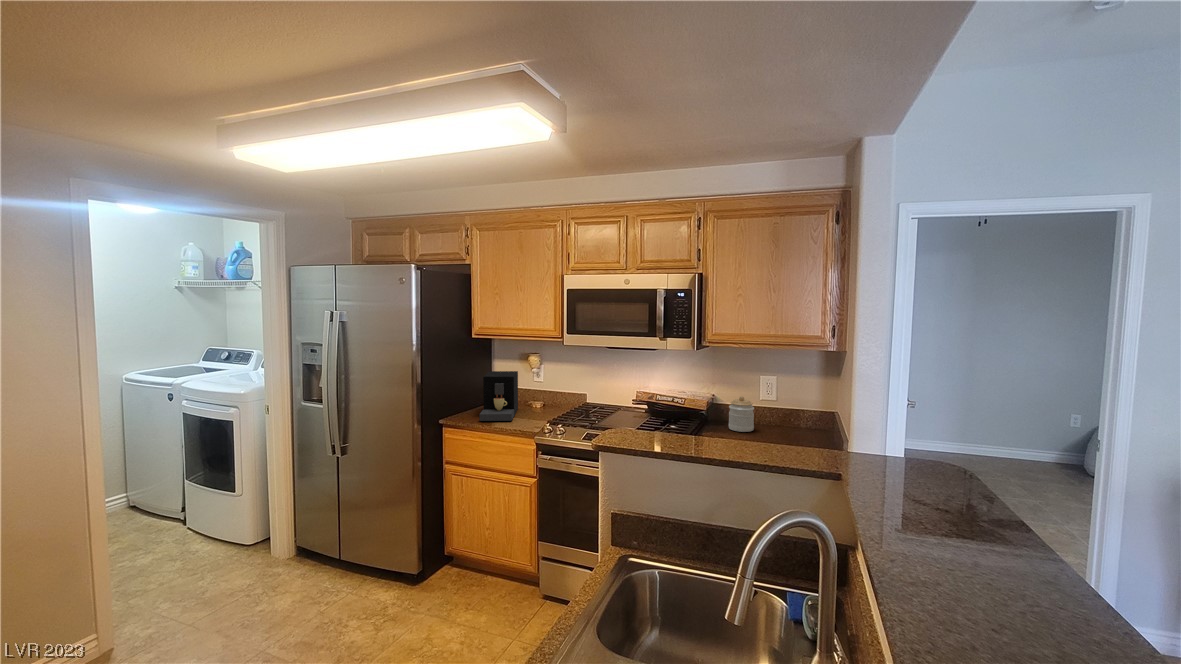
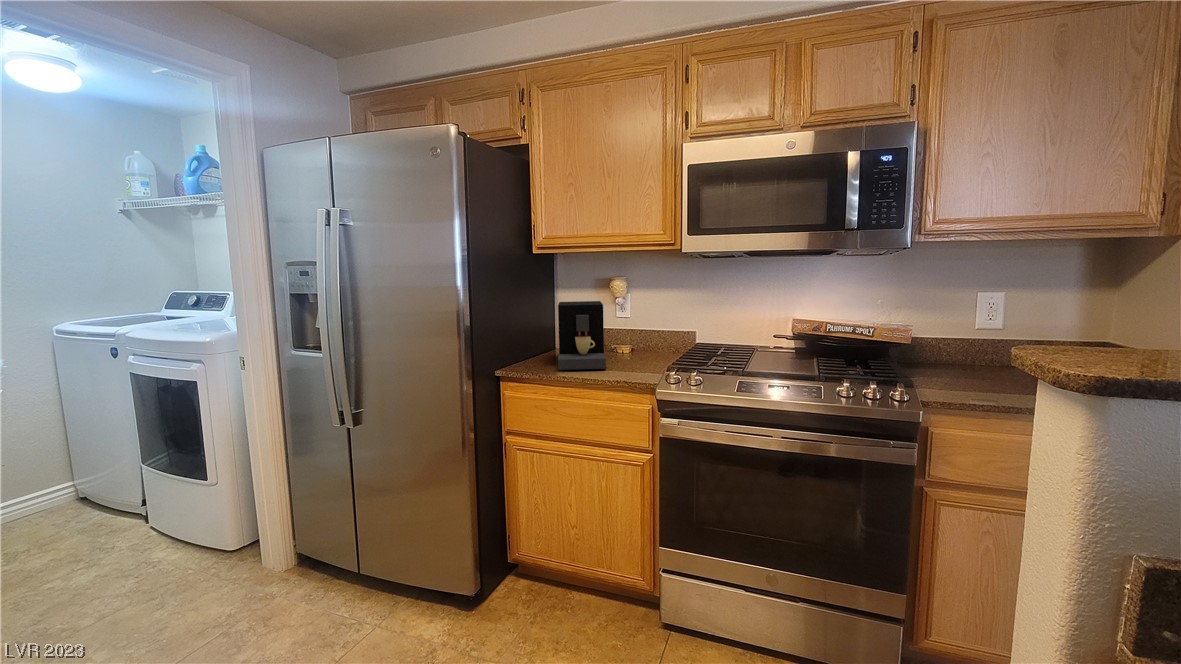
jar: present [729,396,754,432] -> none [947,320,996,375]

